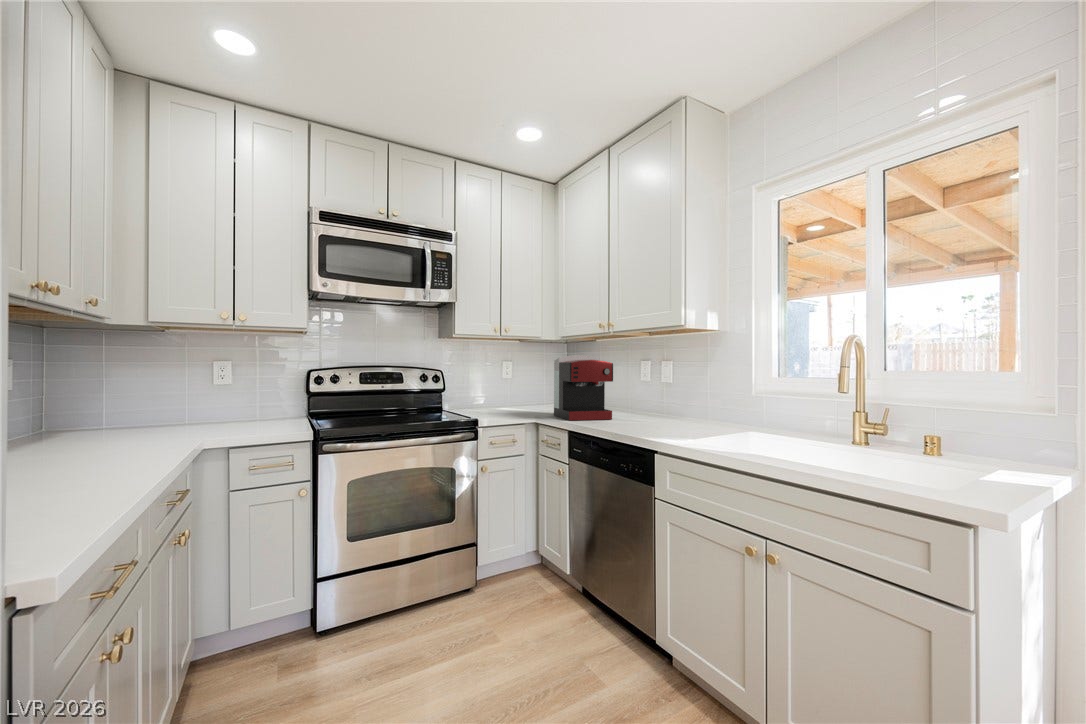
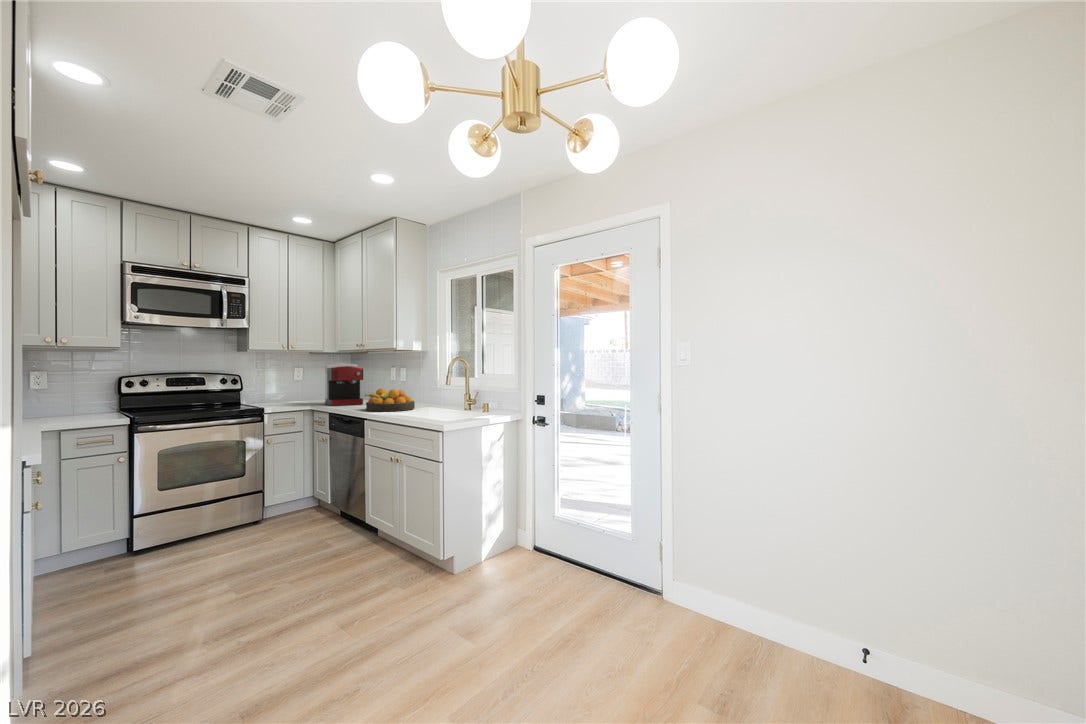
fruit bowl: none [635,398,717,438] -> present [365,388,415,411]

